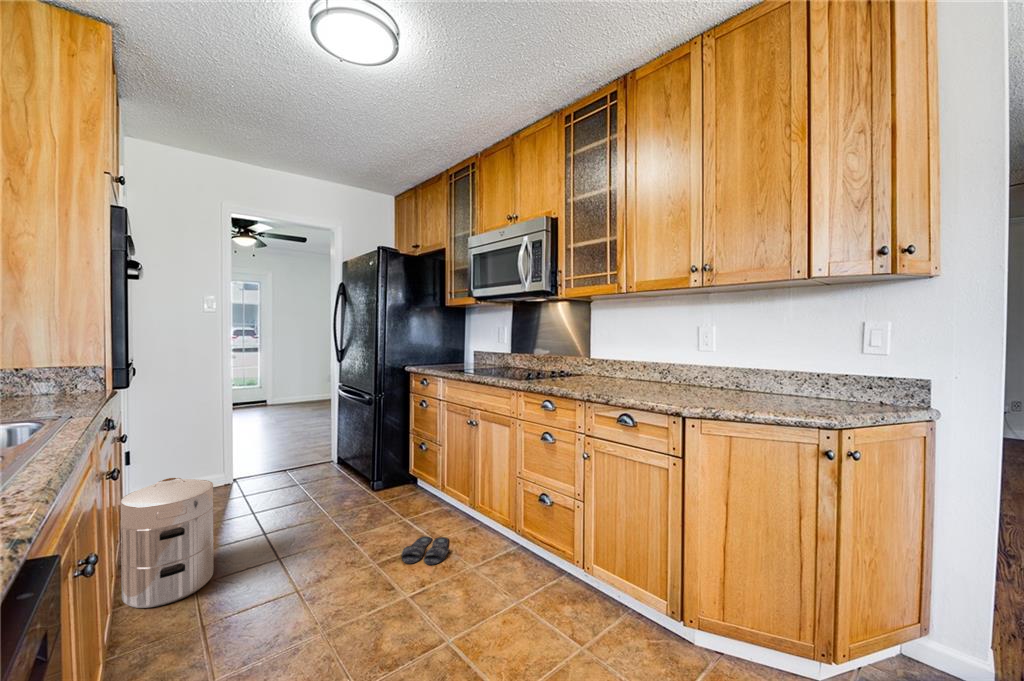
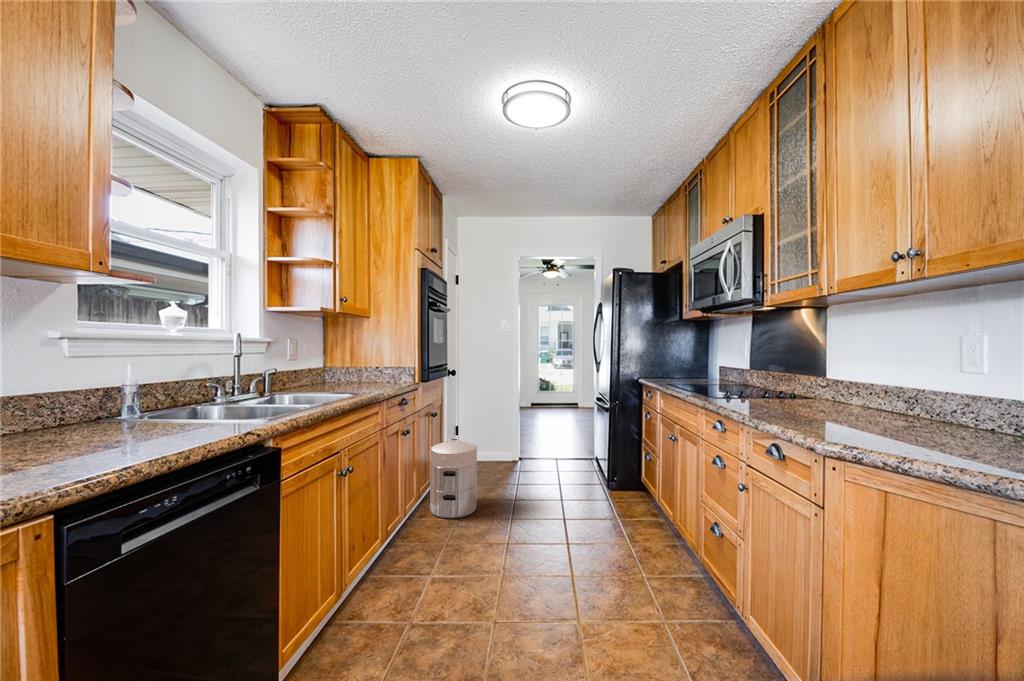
slippers: present [401,536,449,565] -> none [592,536,642,560]

